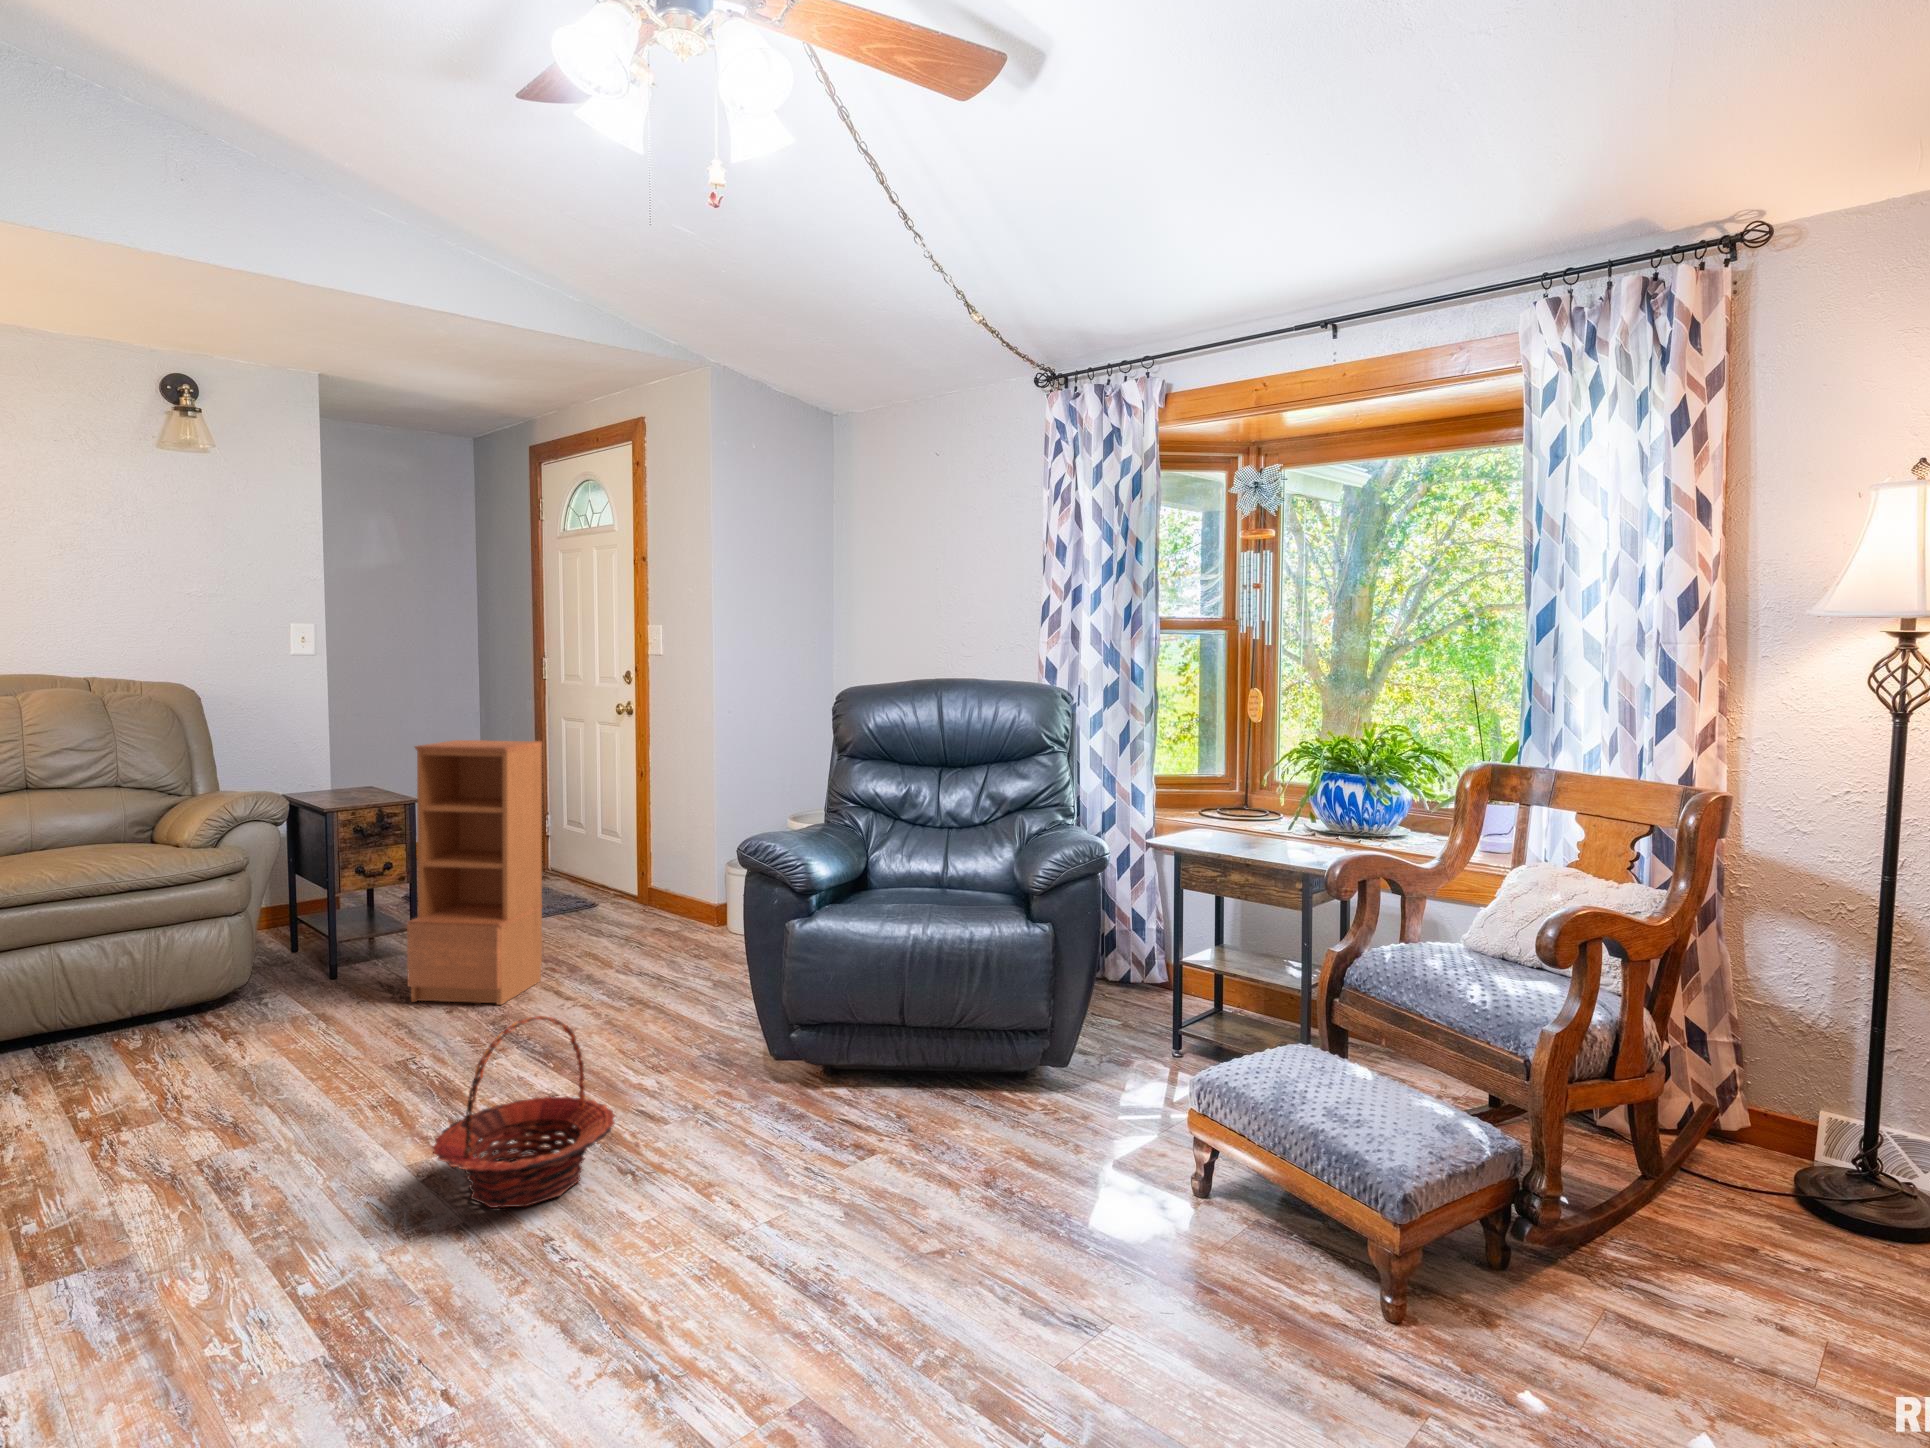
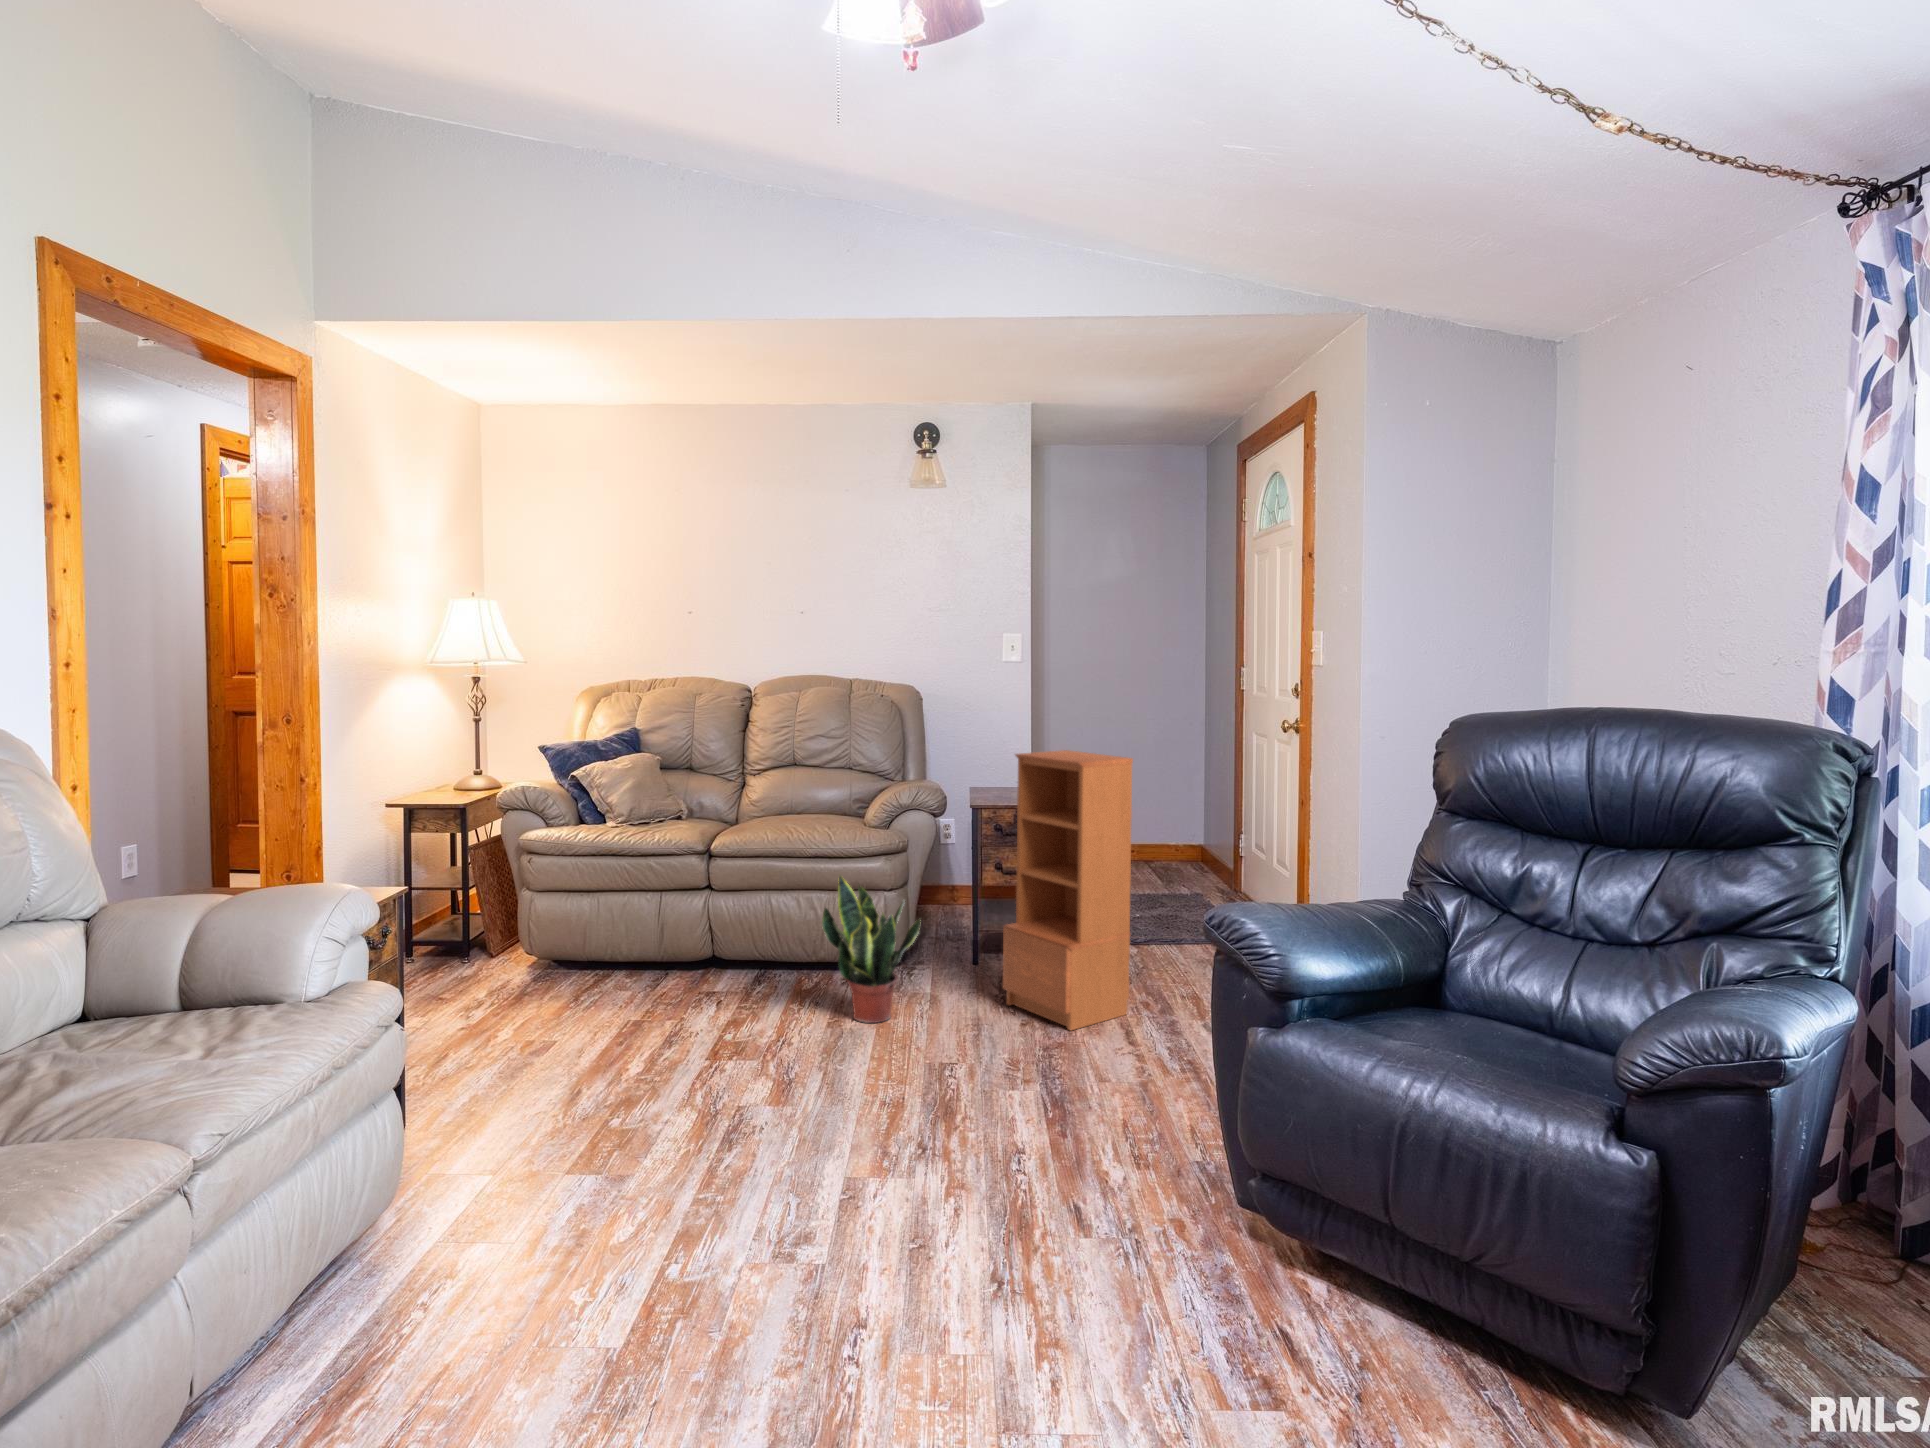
potted plant: none [190,895,318,1056] -> present [822,875,921,1023]
basket: present [433,1016,615,1208] -> none [817,1066,999,1277]

